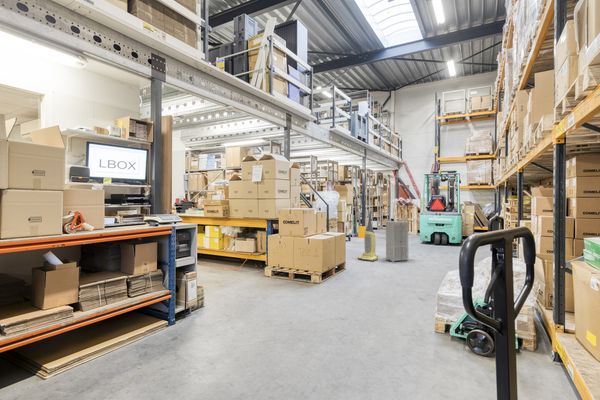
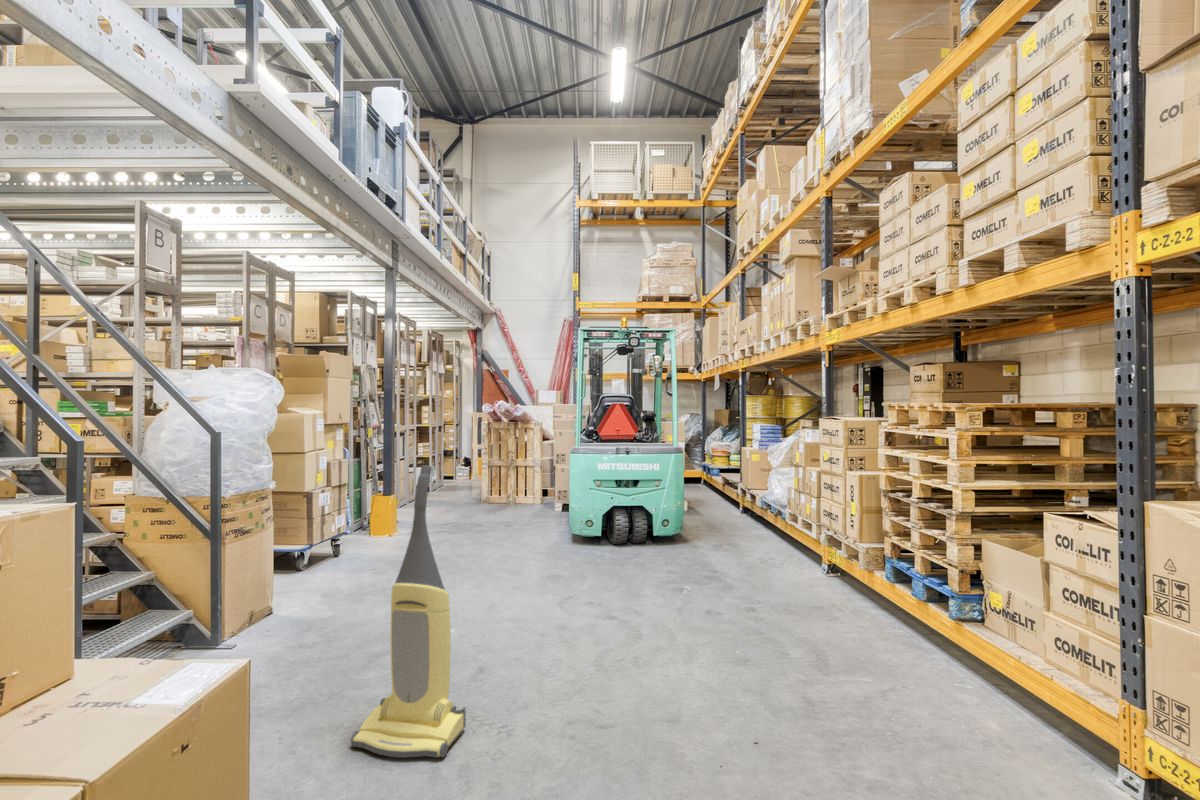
storage cabinet: present [385,221,409,262] -> none [499,502,612,734]

